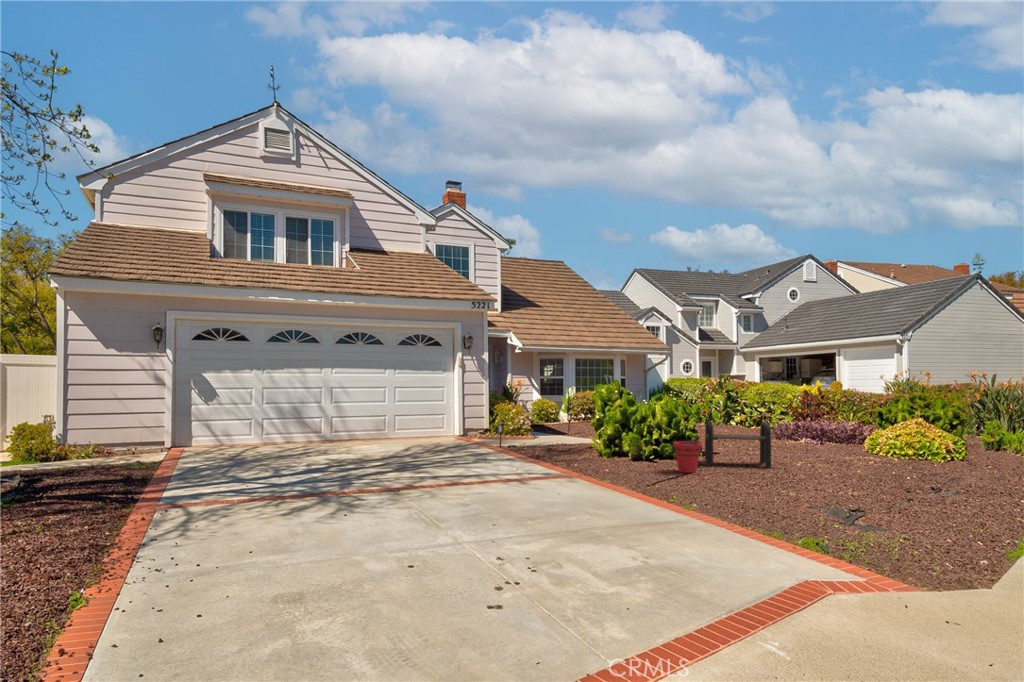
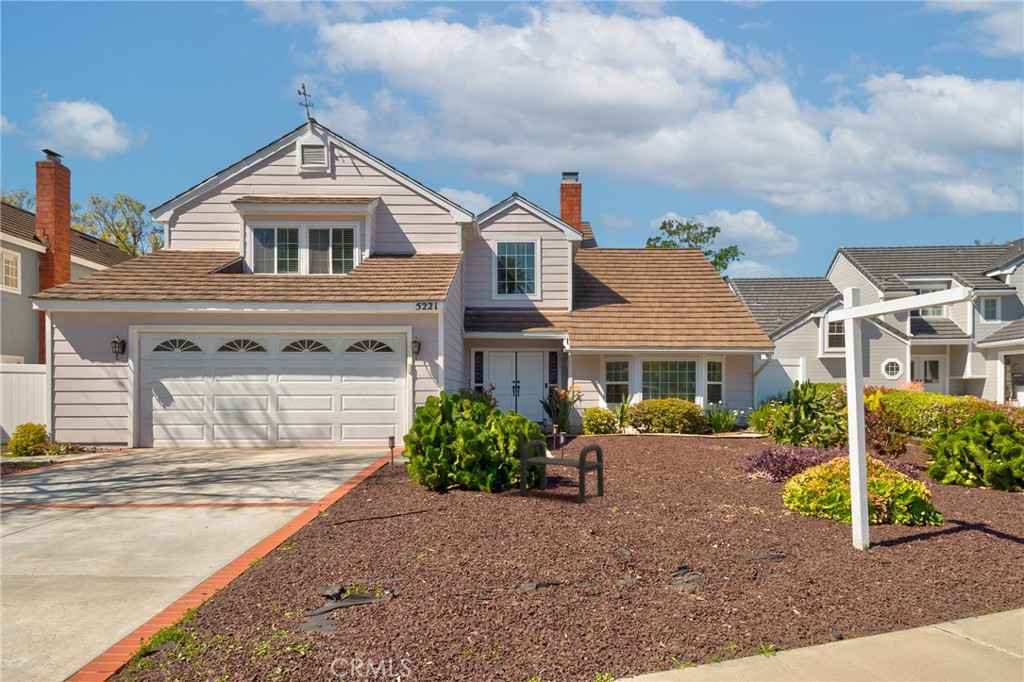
bucket: present [673,441,702,473] -> none [455,464,489,502]

